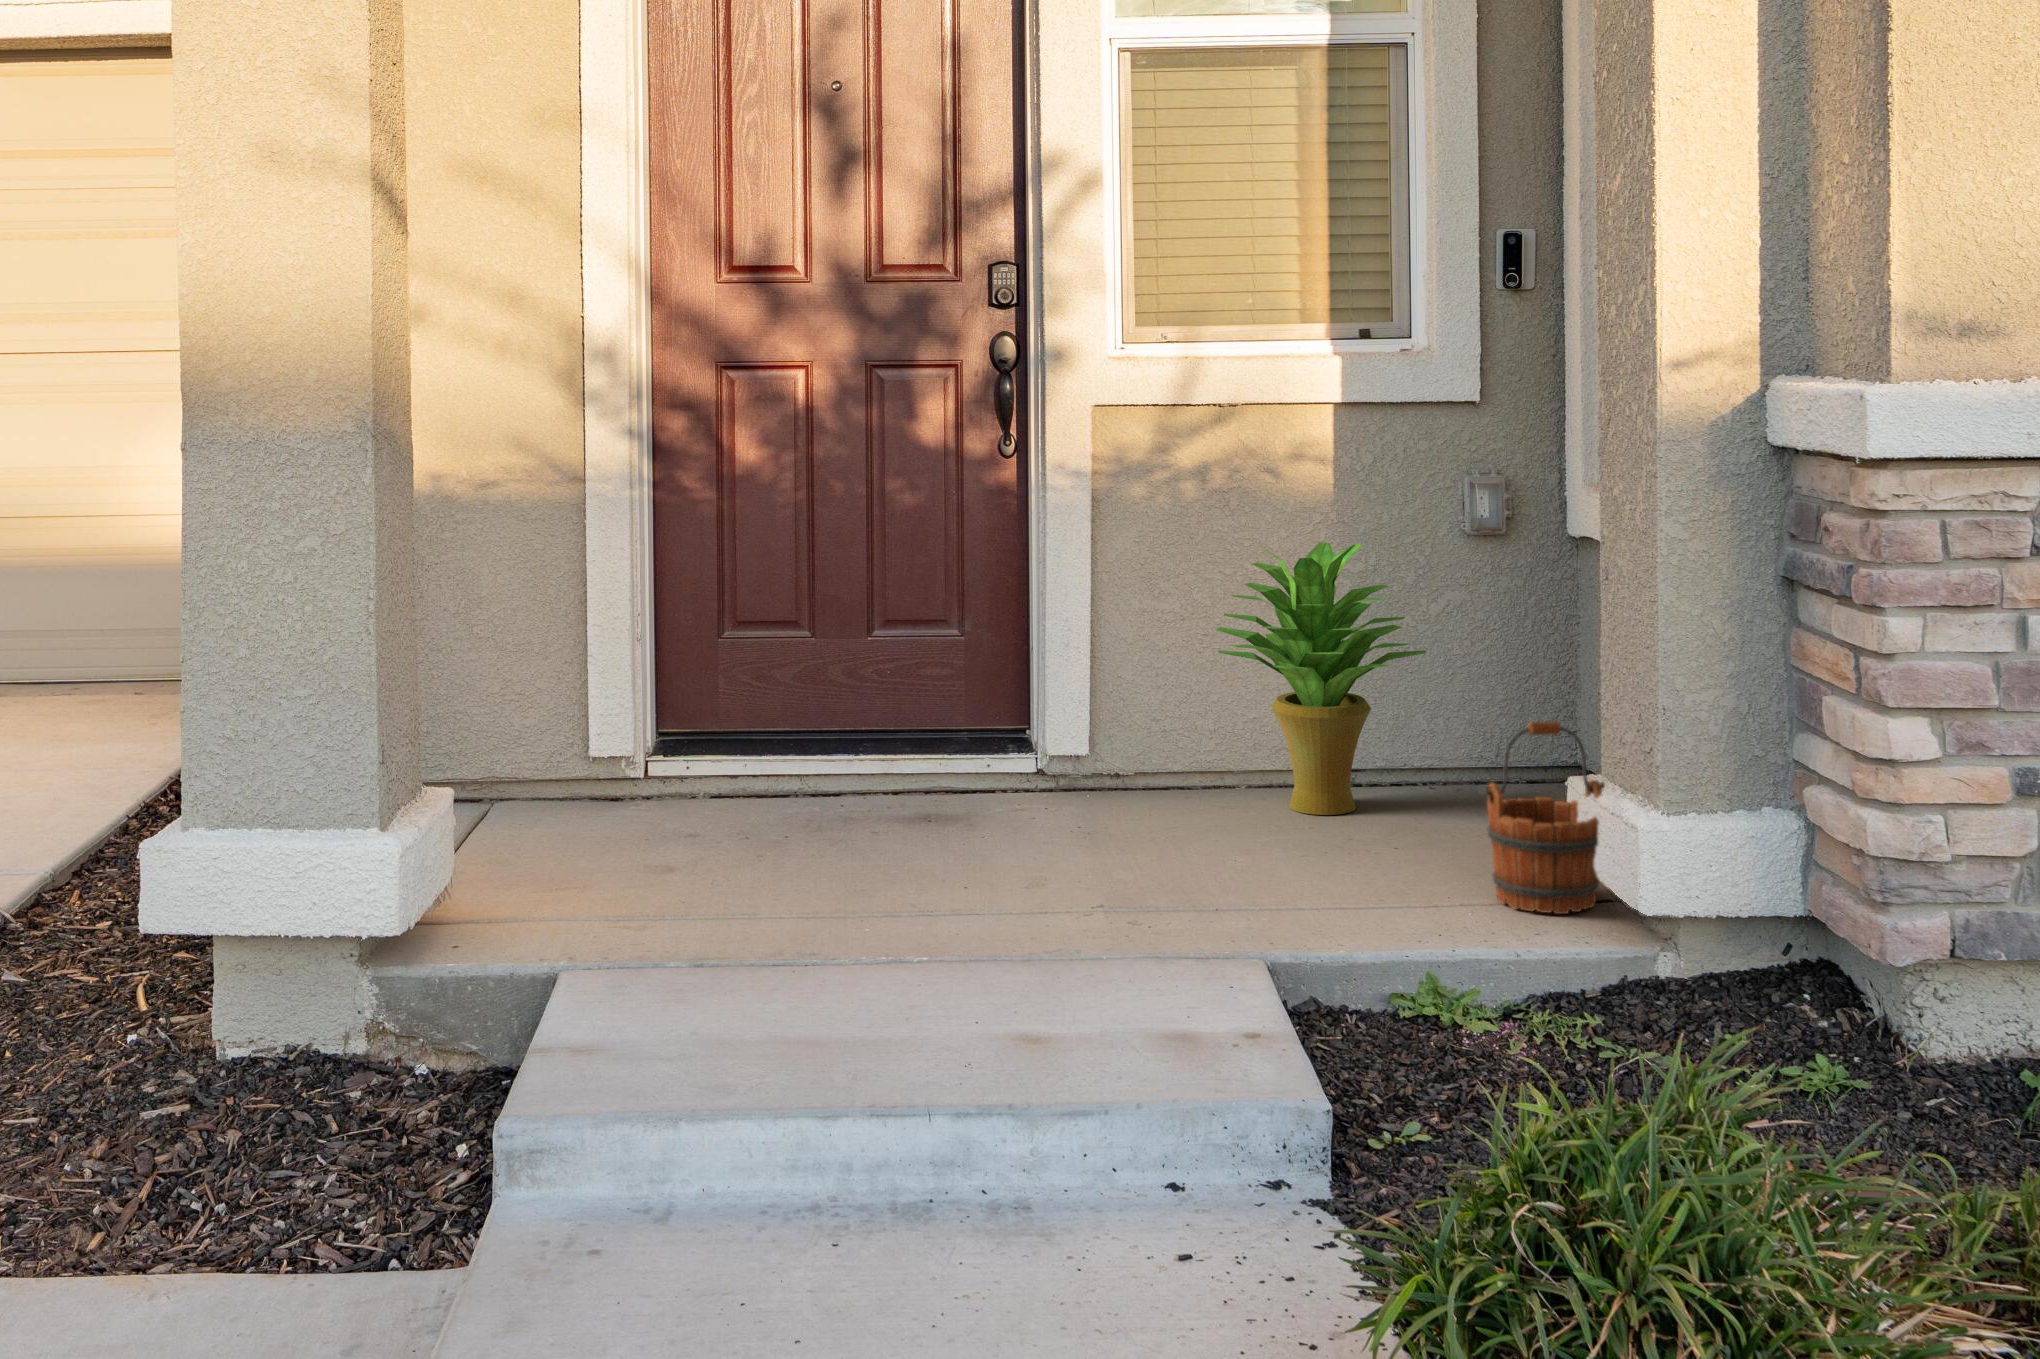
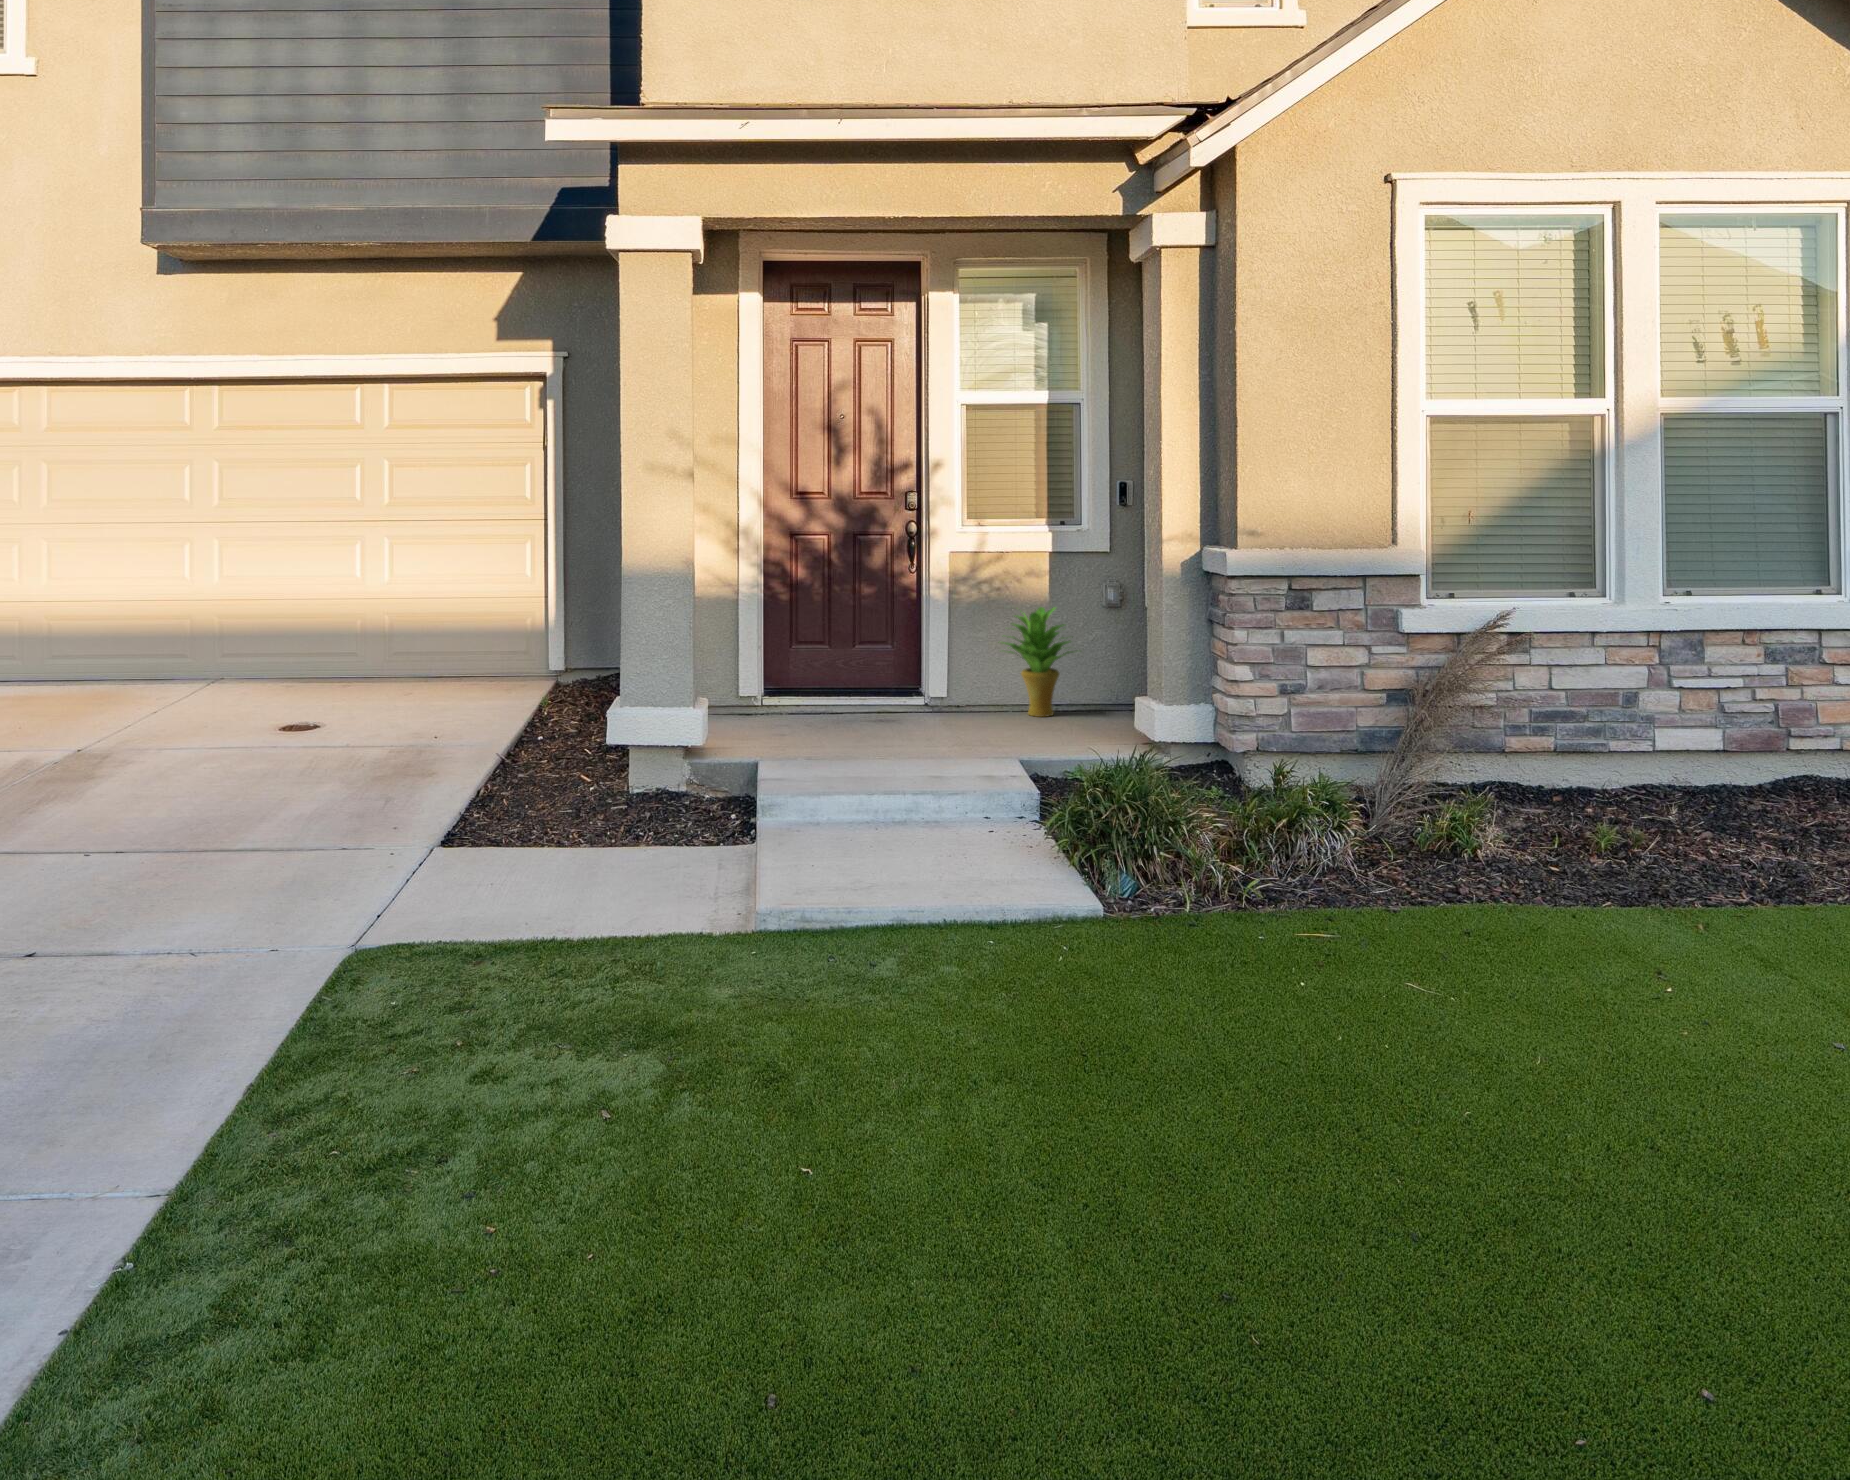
wooden bucket: present [1485,721,1605,914] -> none [1099,673,1144,746]

